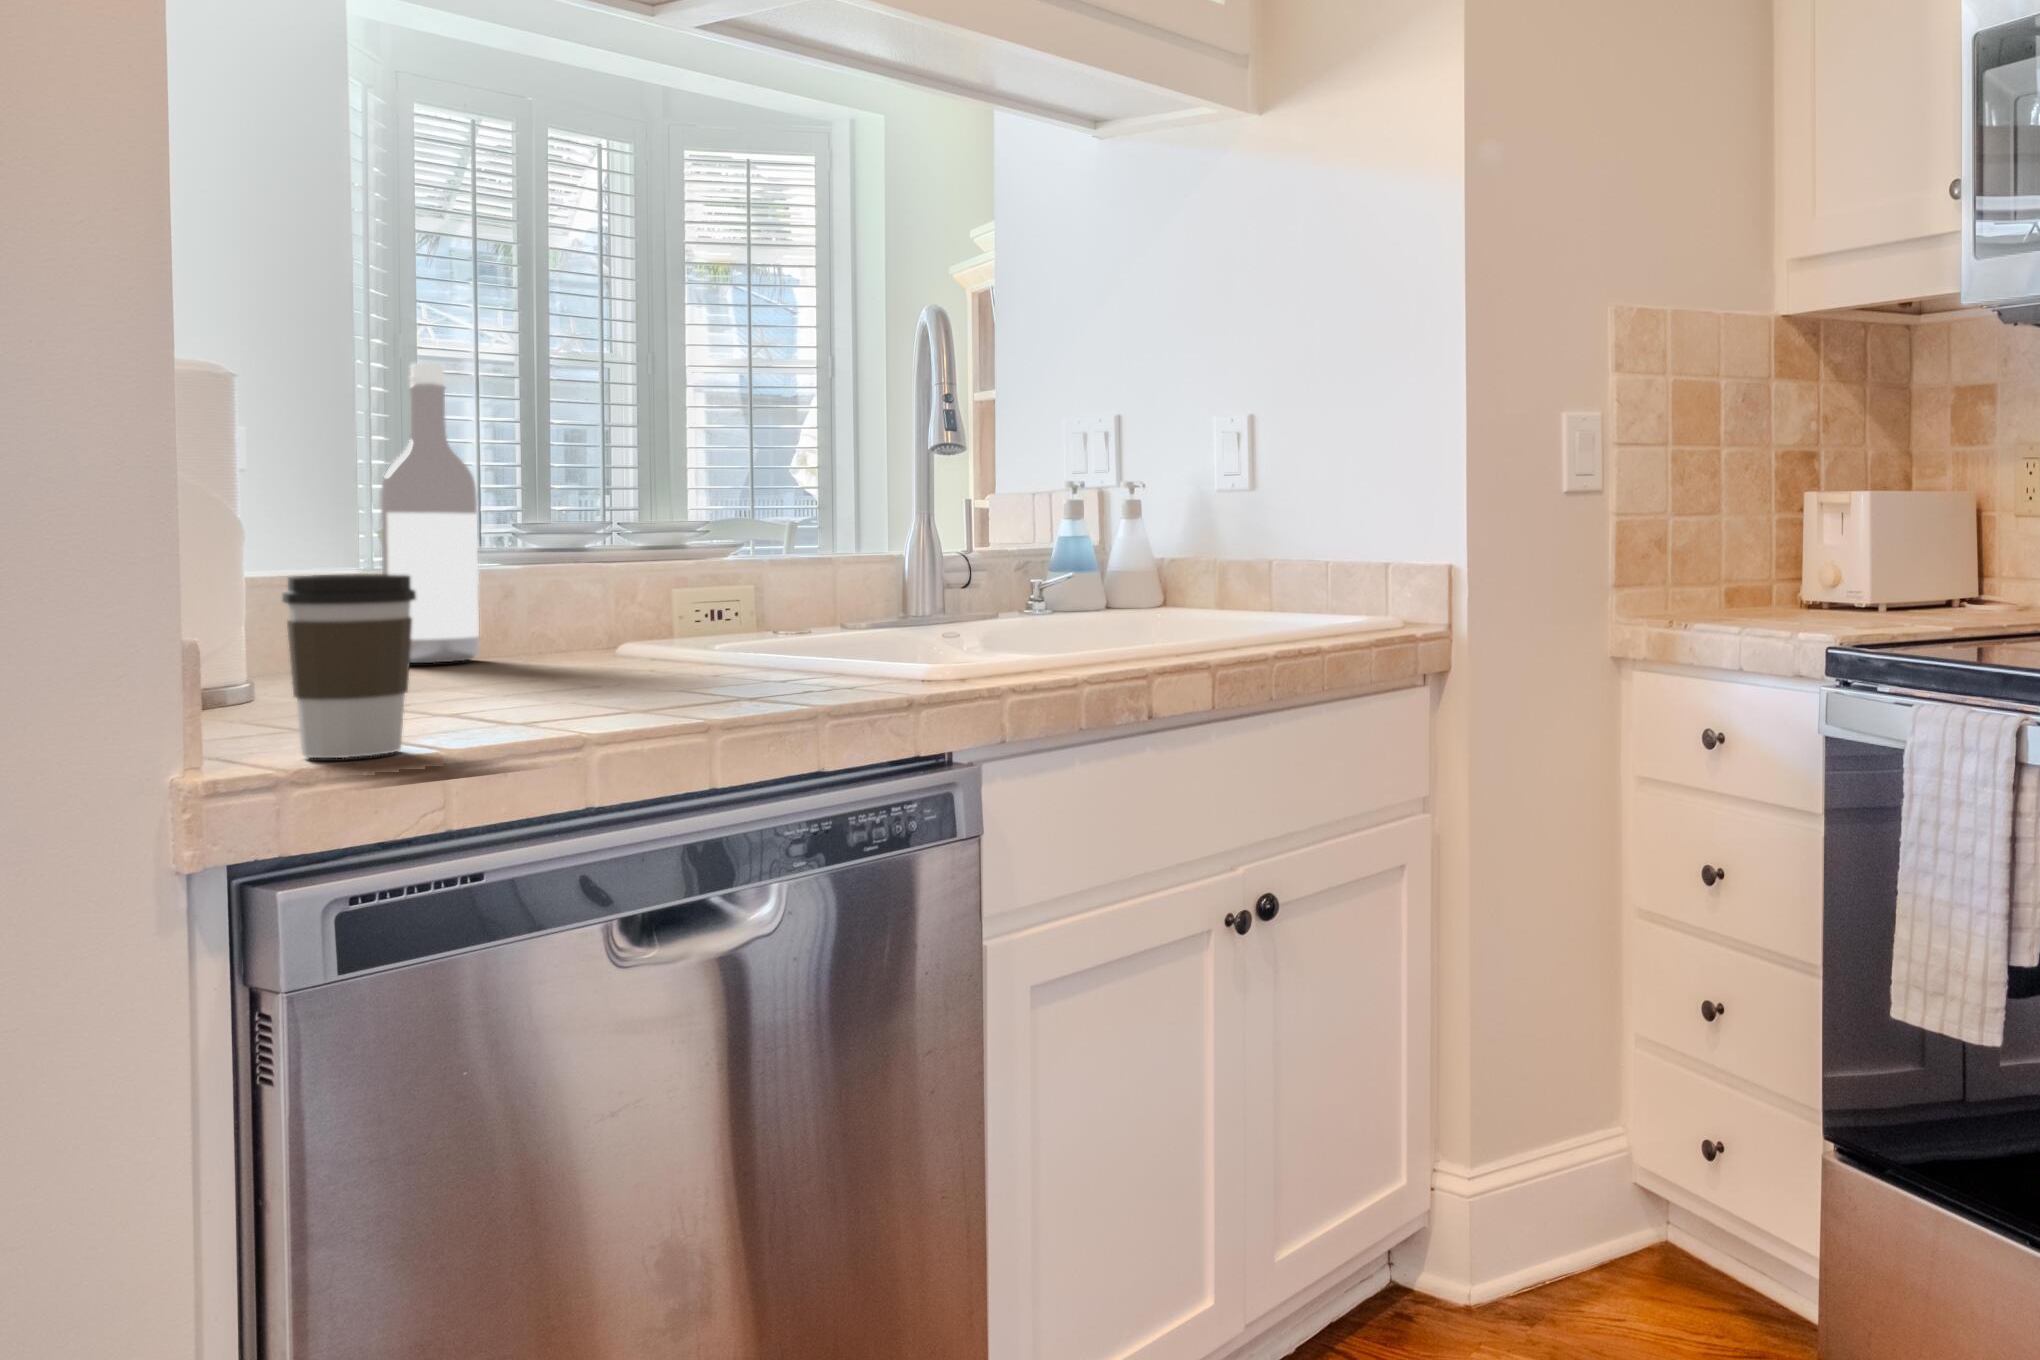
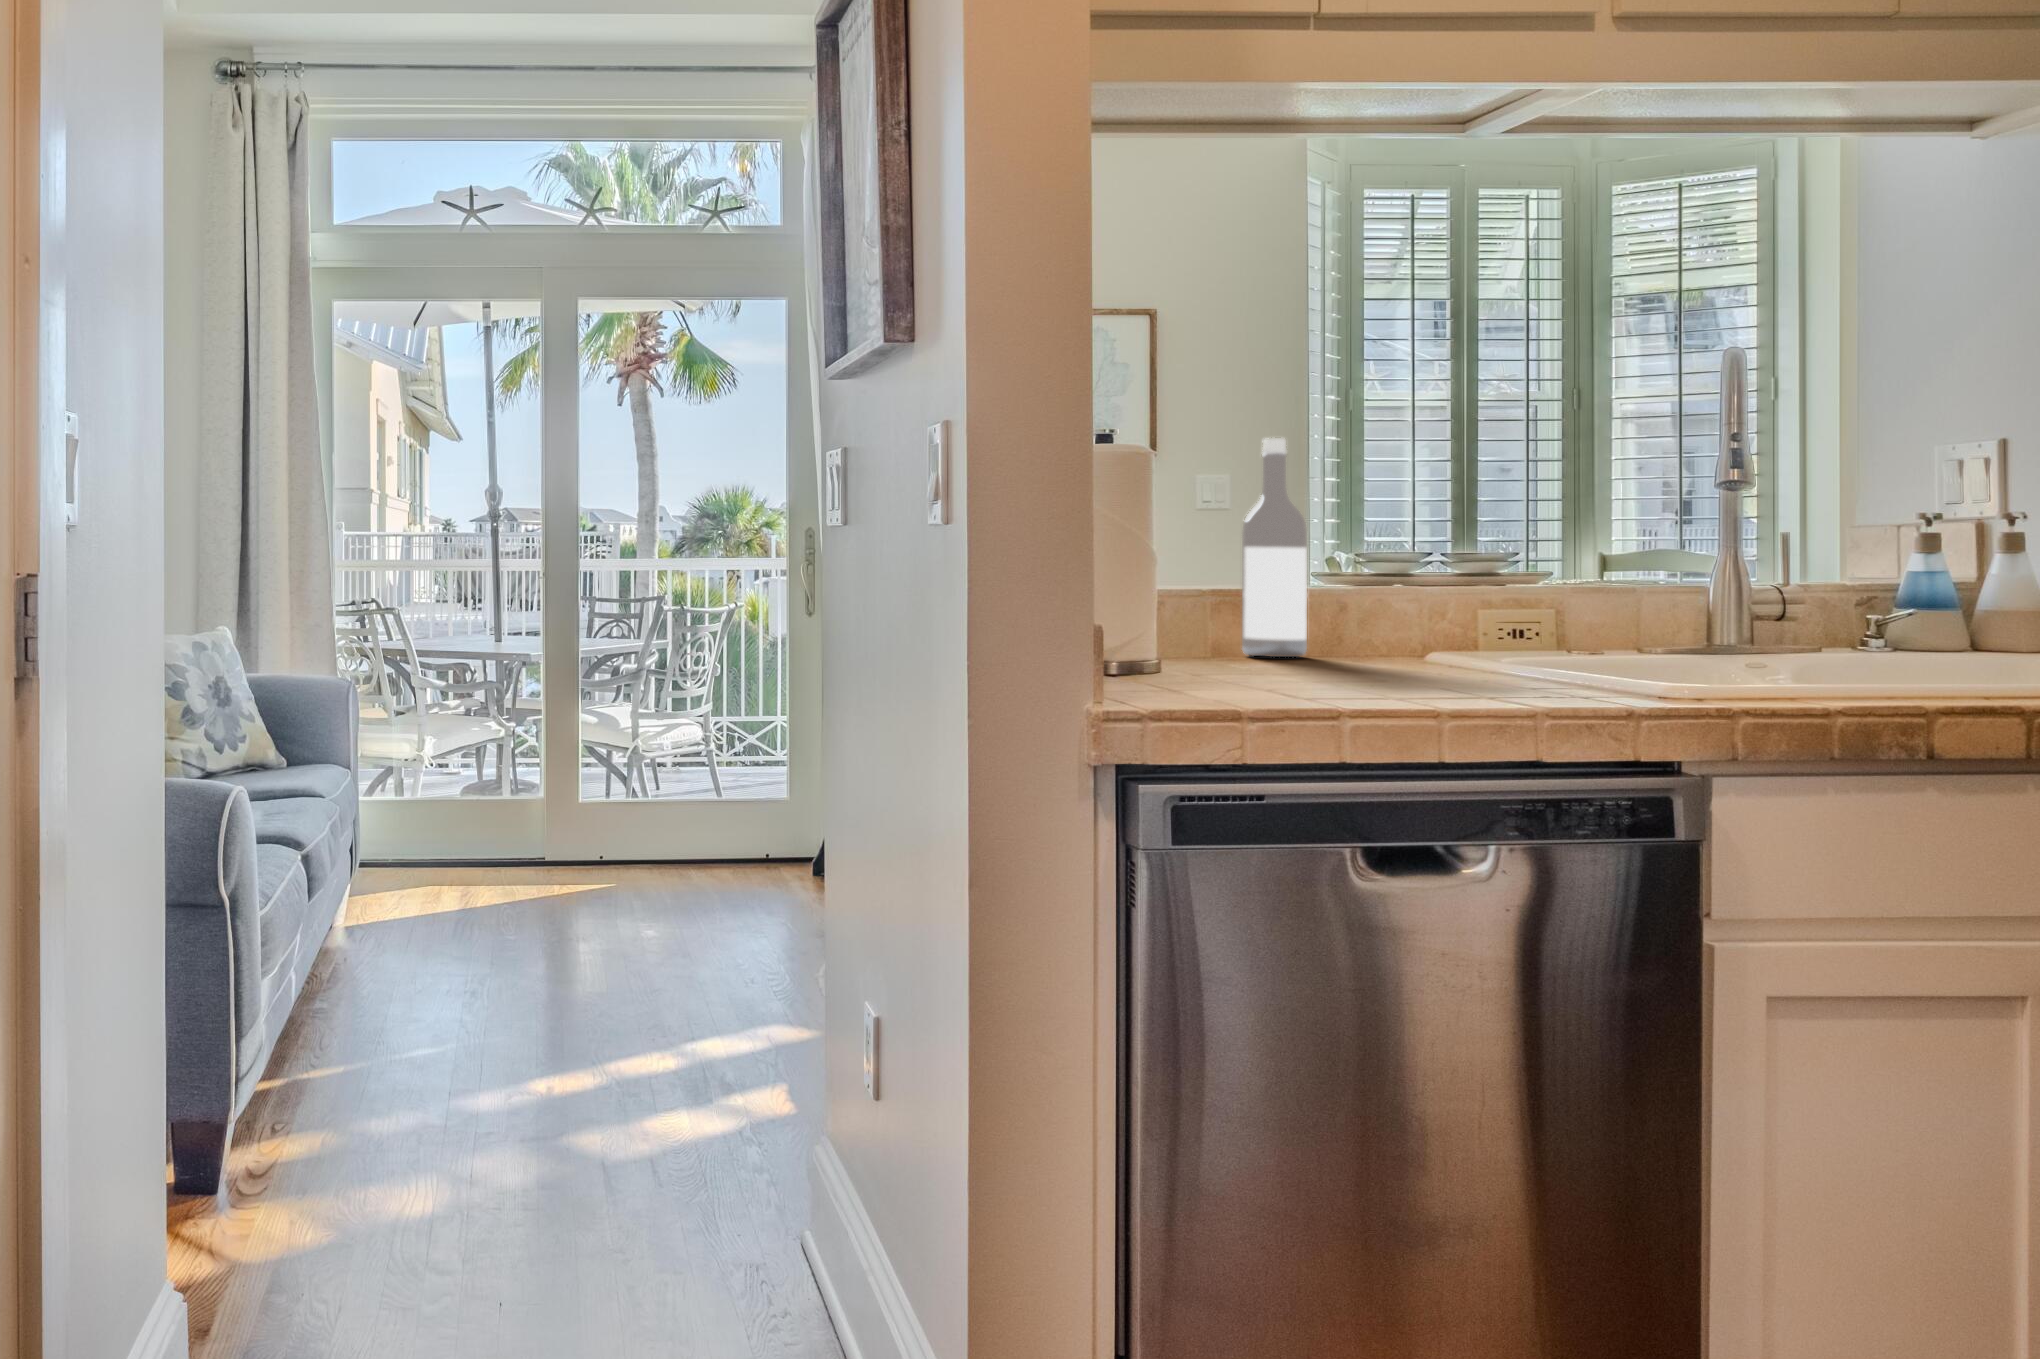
coffee cup: present [282,574,416,758] -> none [1151,589,1229,707]

